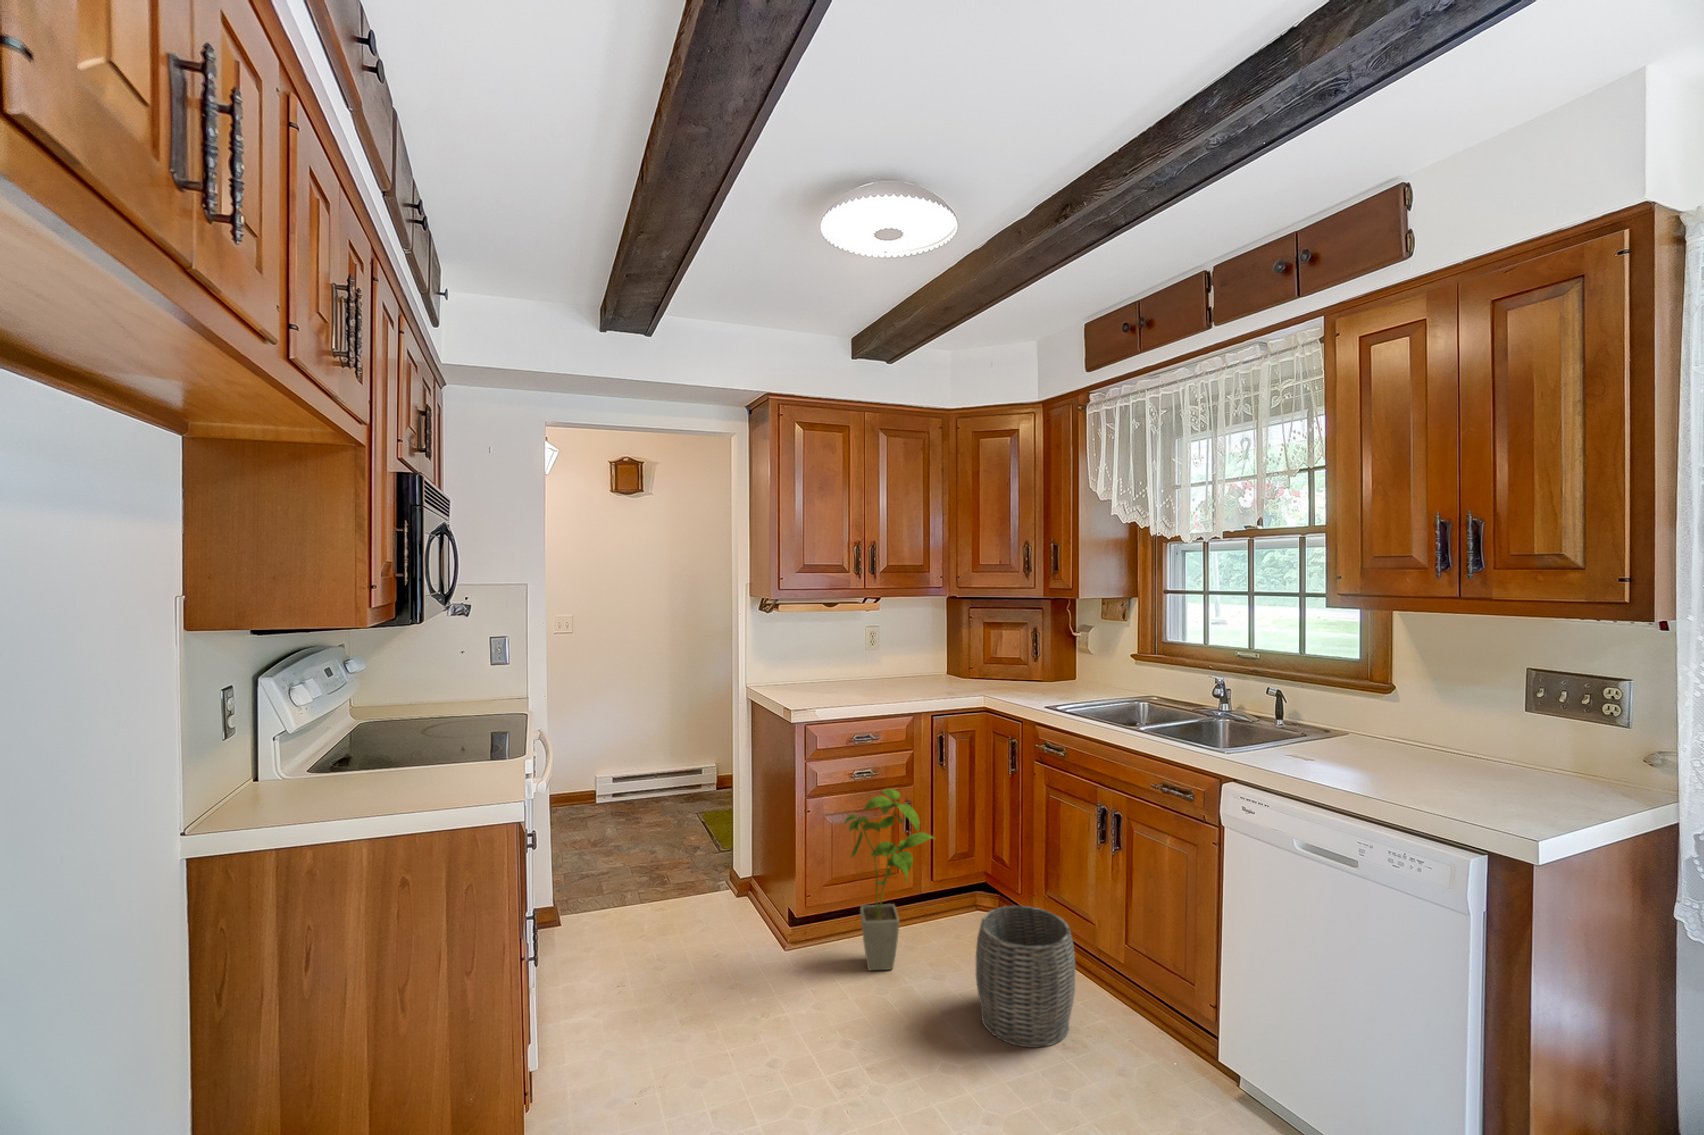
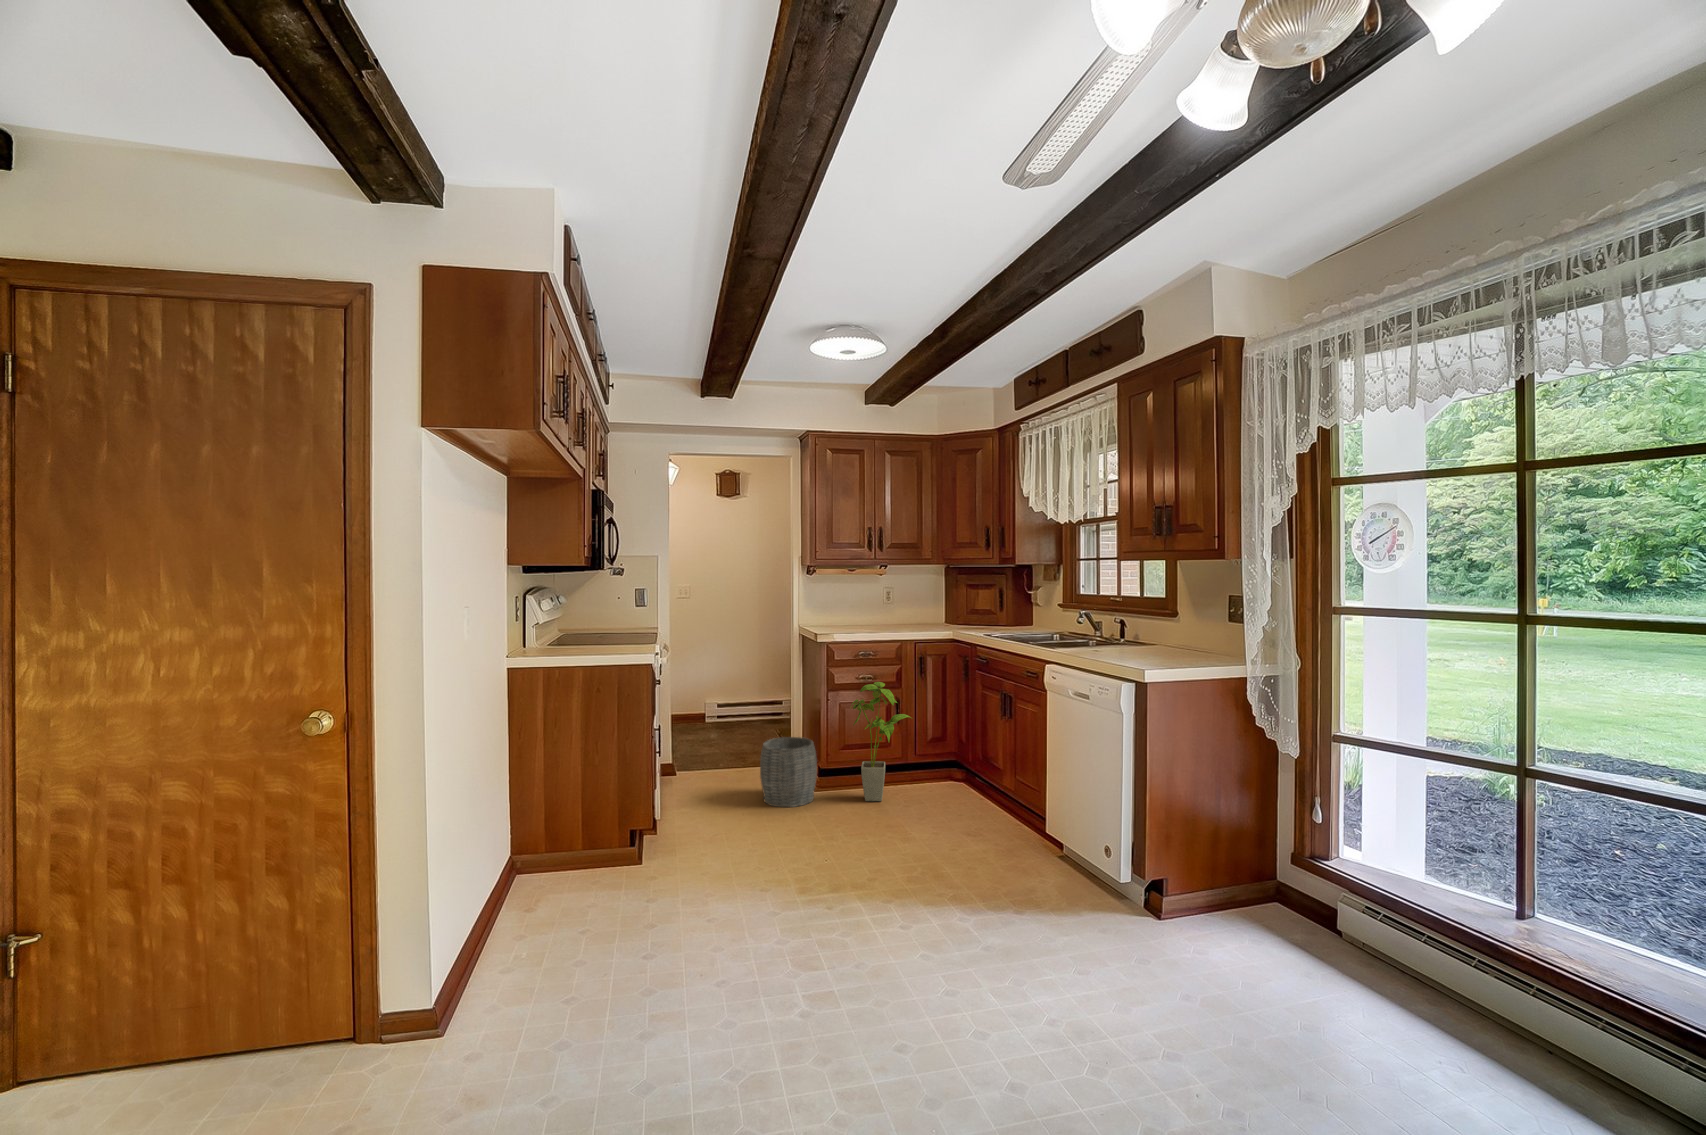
woven basket: present [976,906,1075,1048] -> present [760,737,817,807]

